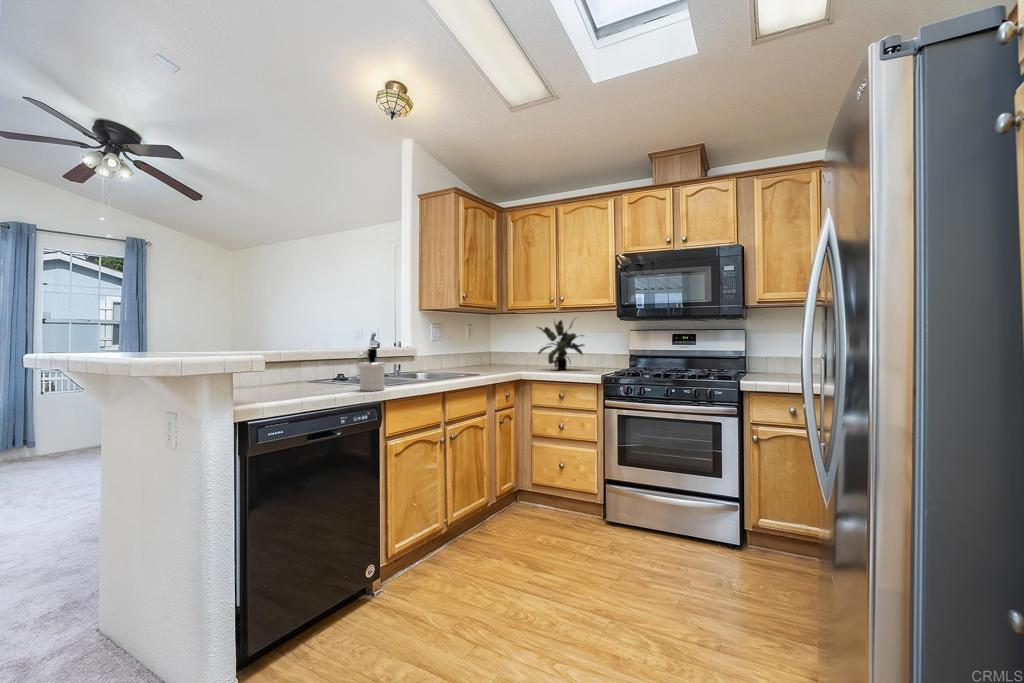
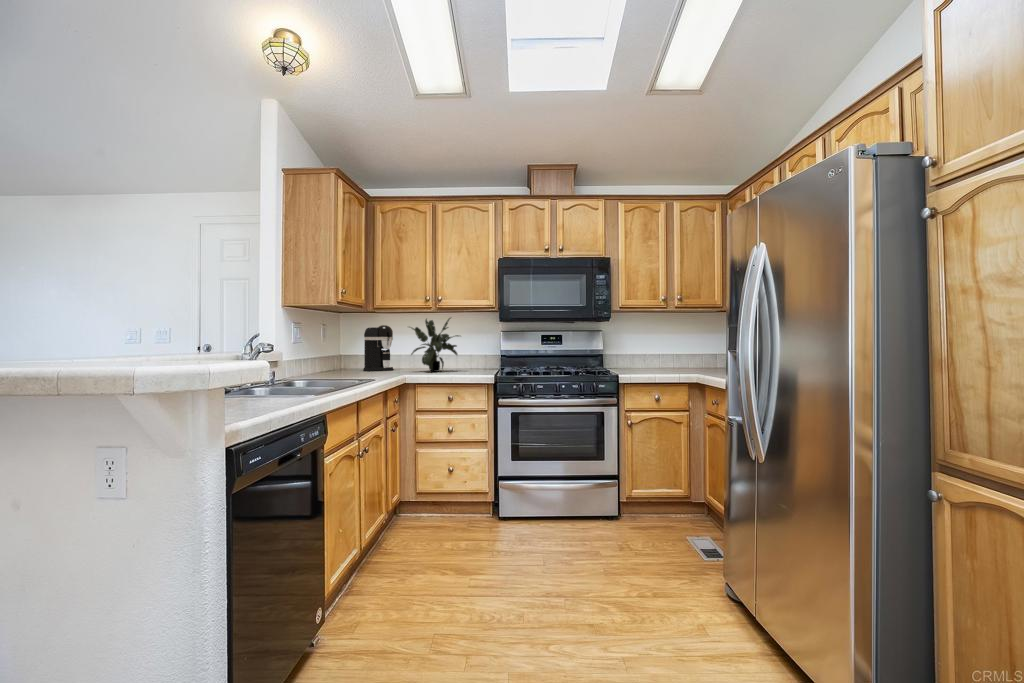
coffee maker: none [505,326,531,368] -> present [363,325,393,371]
soap dispenser: present [358,349,385,391] -> none [255,348,293,405]

